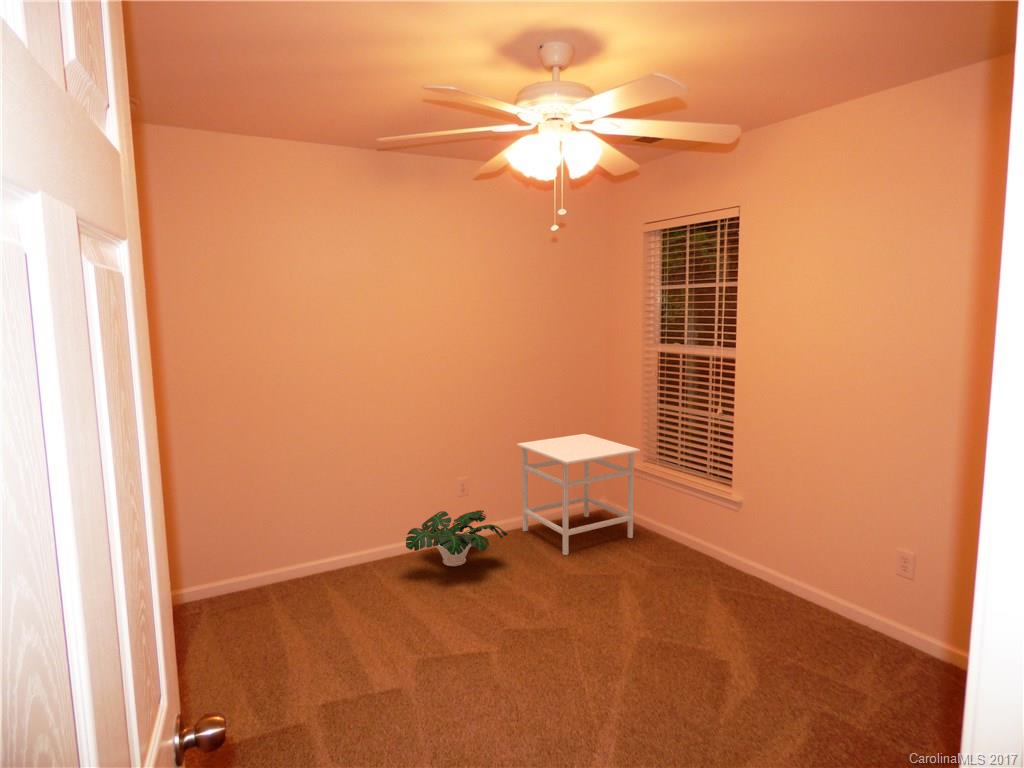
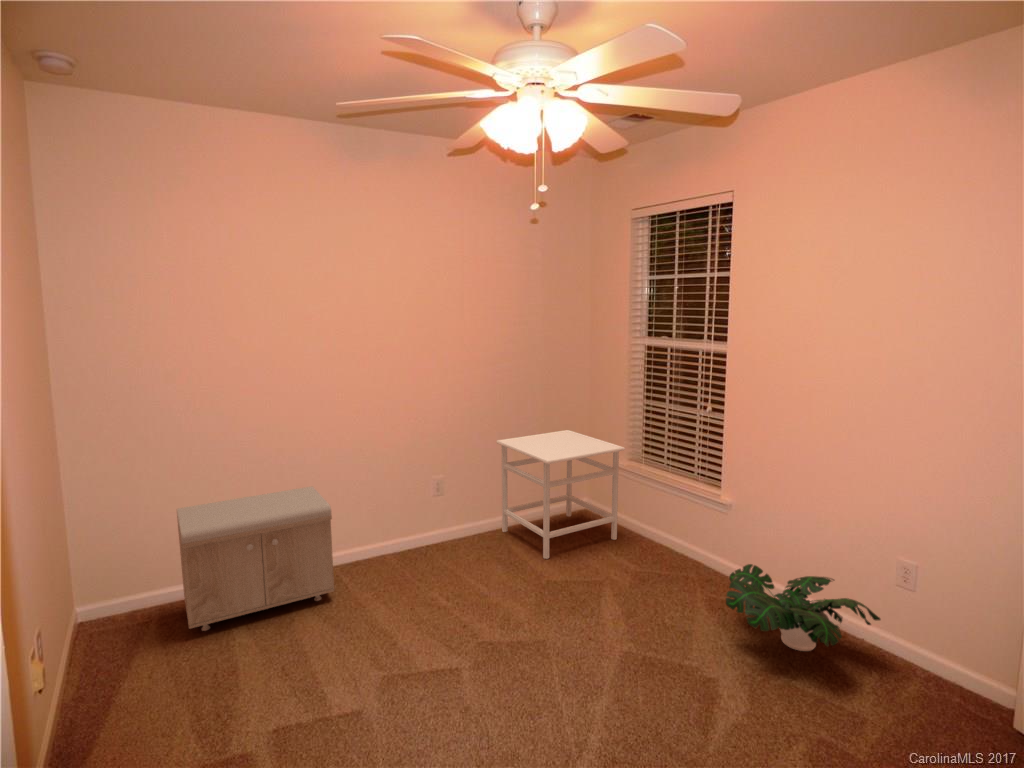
storage bench: none [224,486,368,617] -> present [177,486,334,631]
potted plant: present [406,510,508,566] -> present [726,564,880,651]

